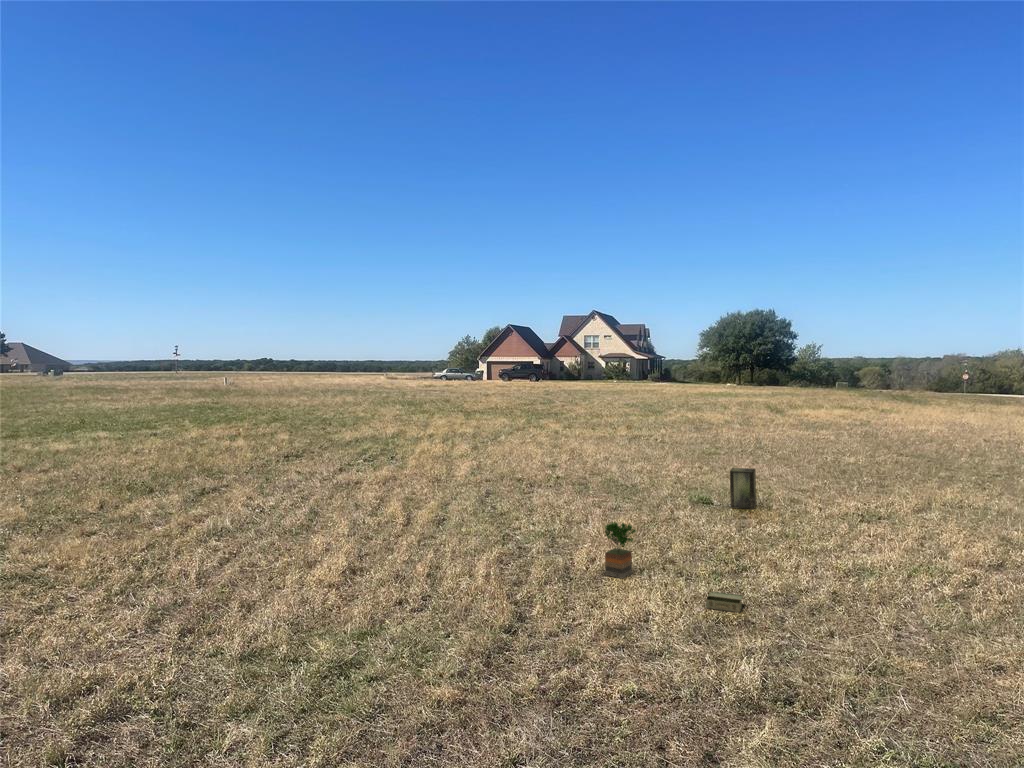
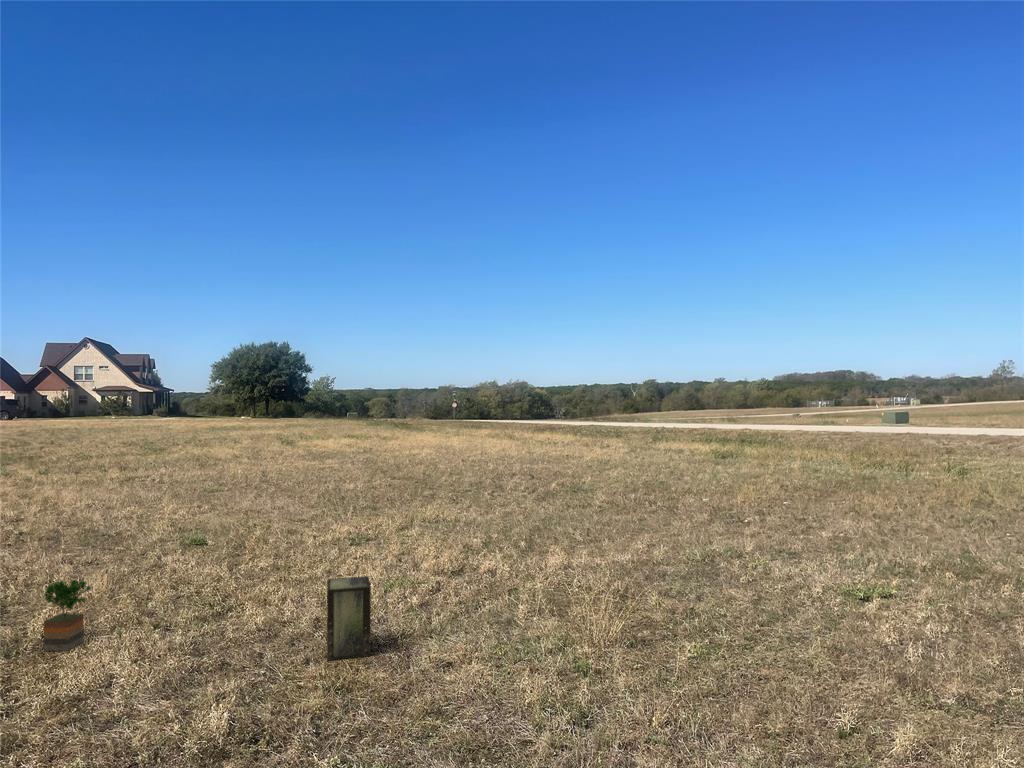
storage box: present [730,468,756,509] -> present [327,576,371,661]
toolbox: present [706,592,743,612] -> none [174,642,220,666]

